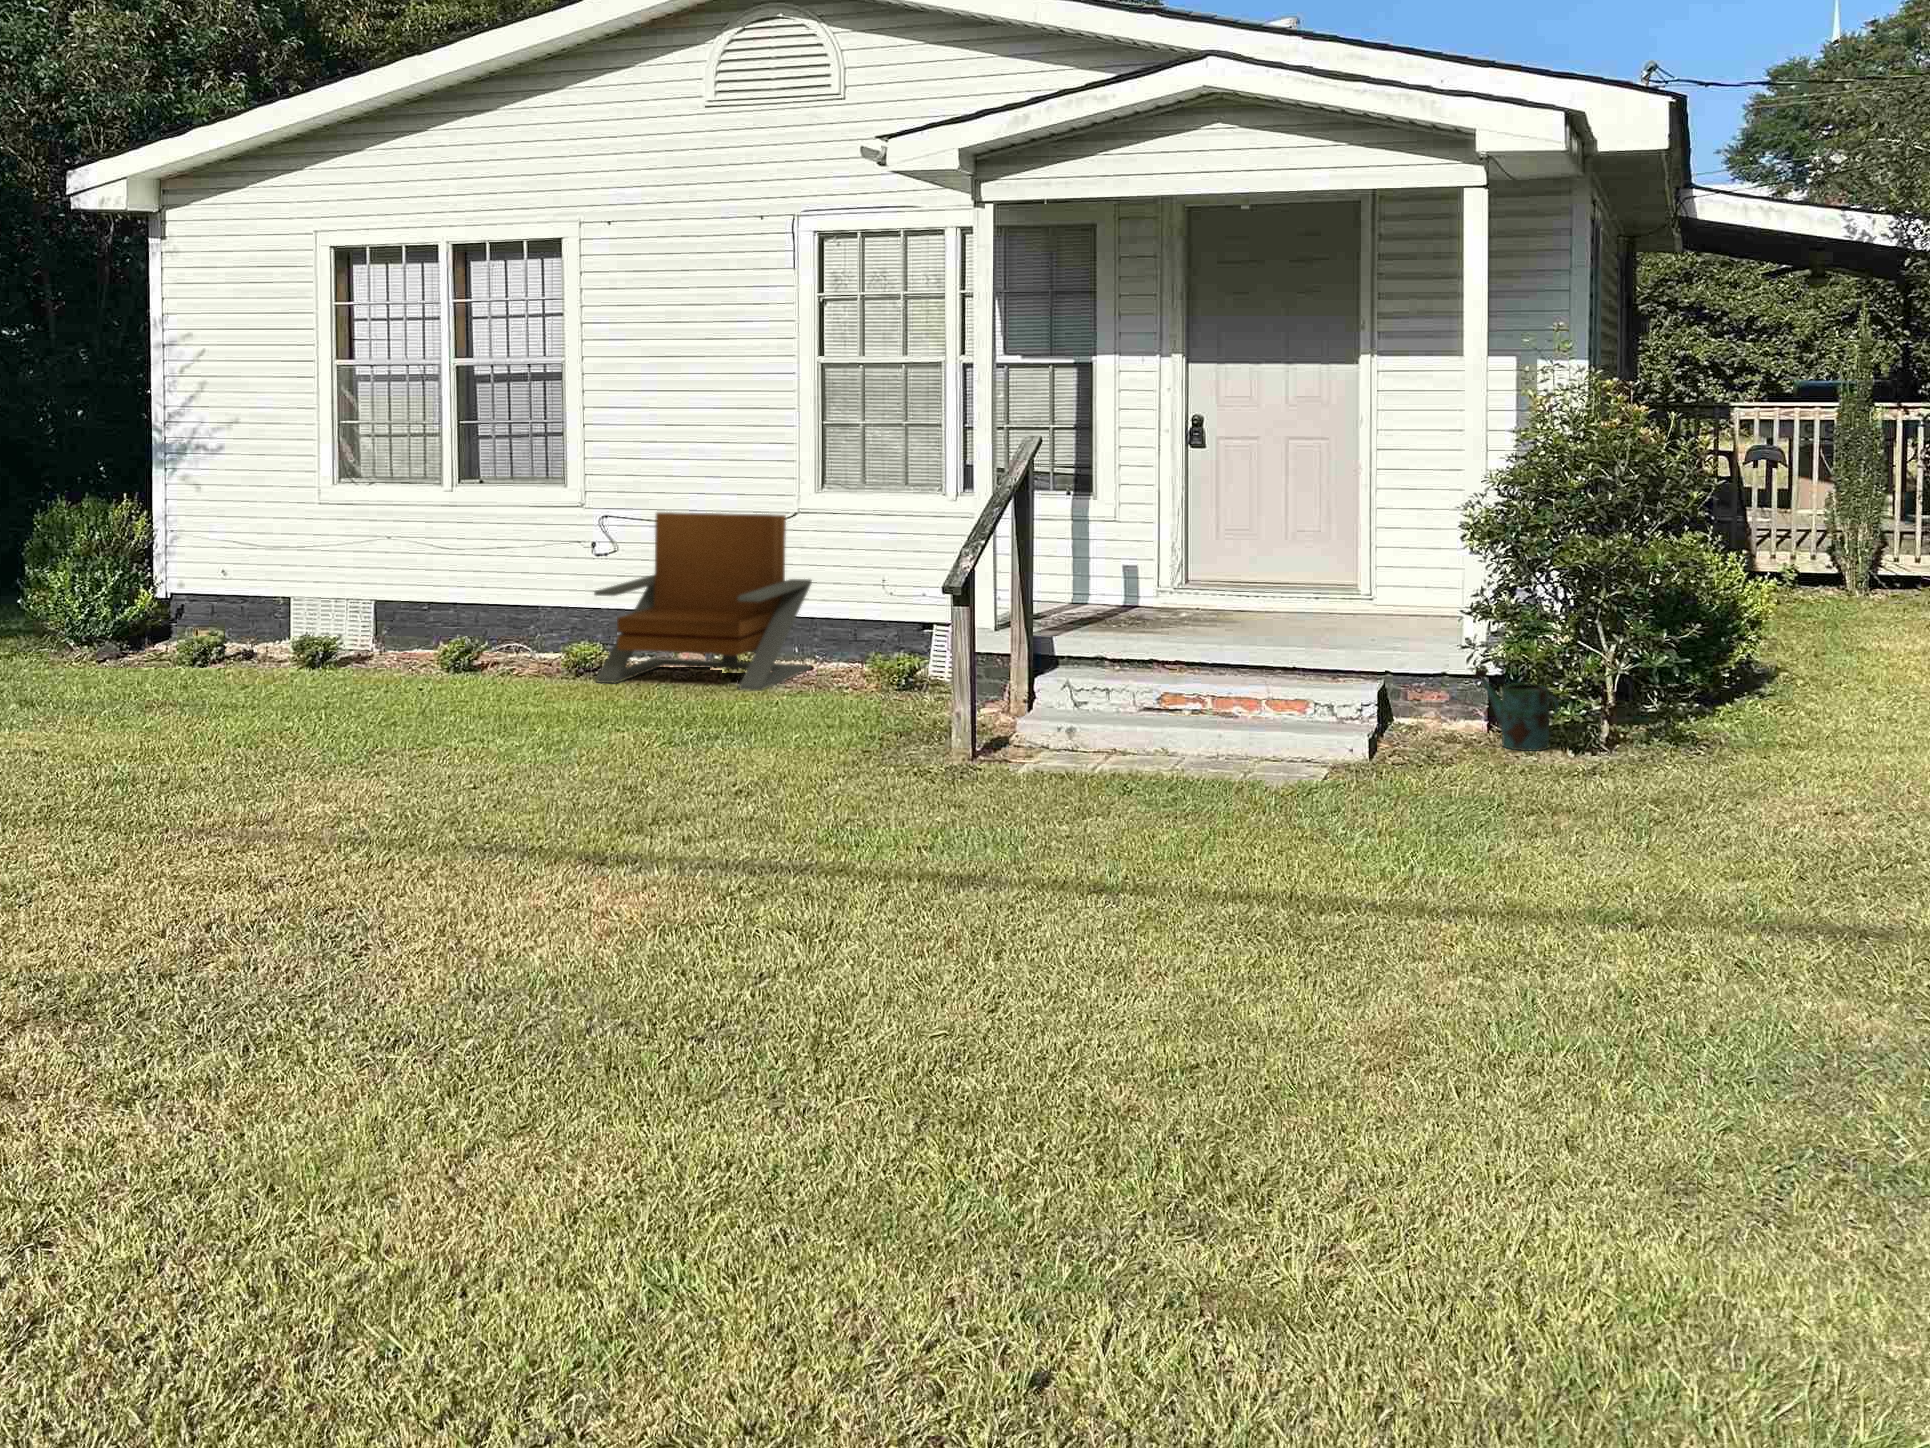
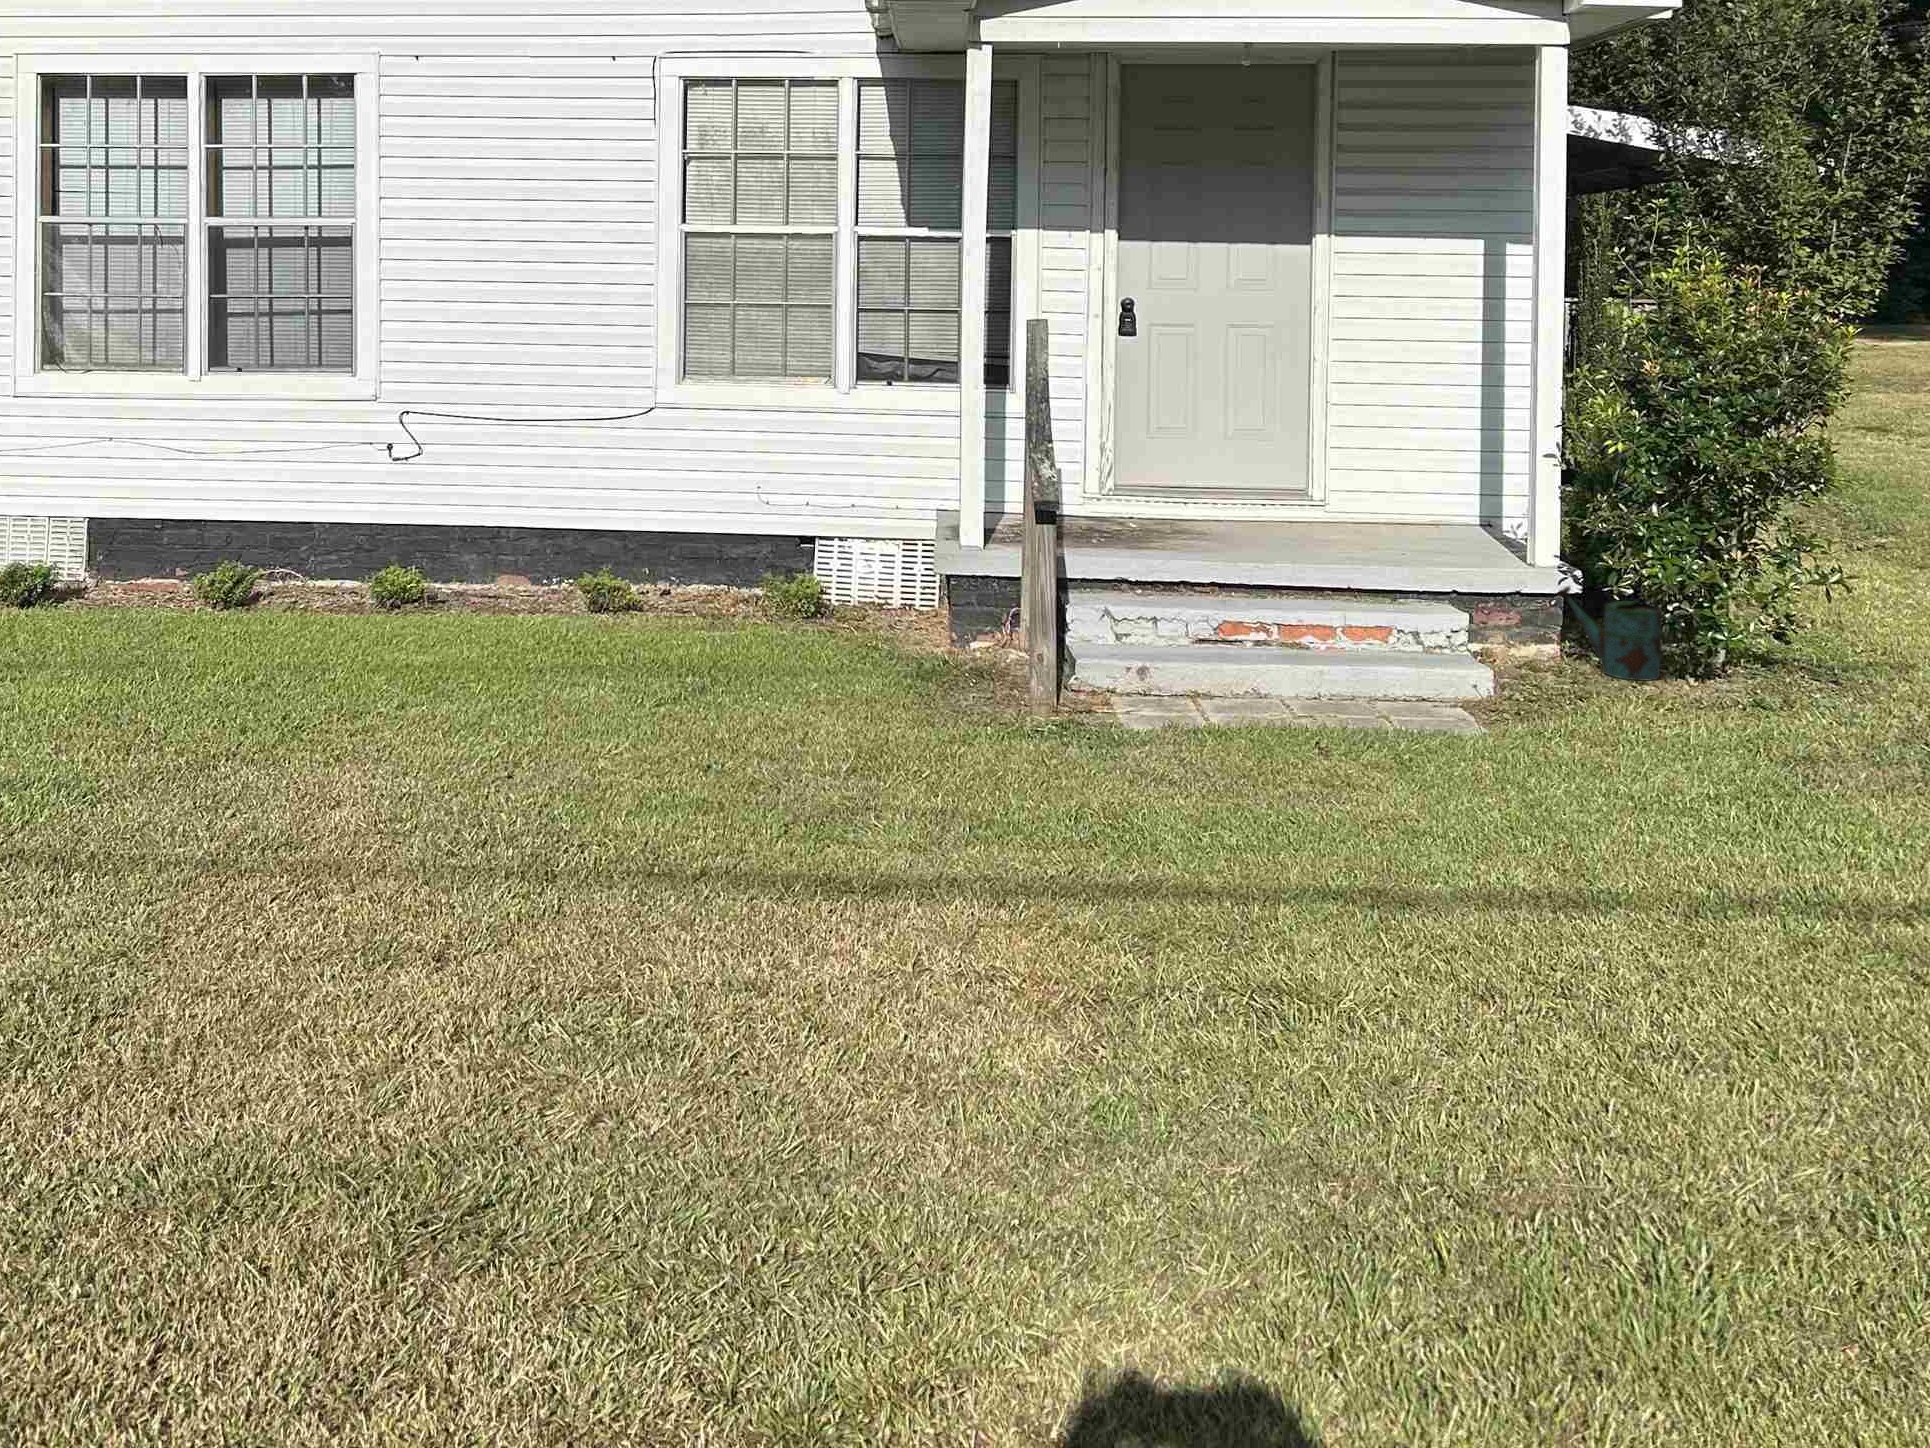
lounge chair: present [594,512,812,691] -> none [439,407,676,627]

